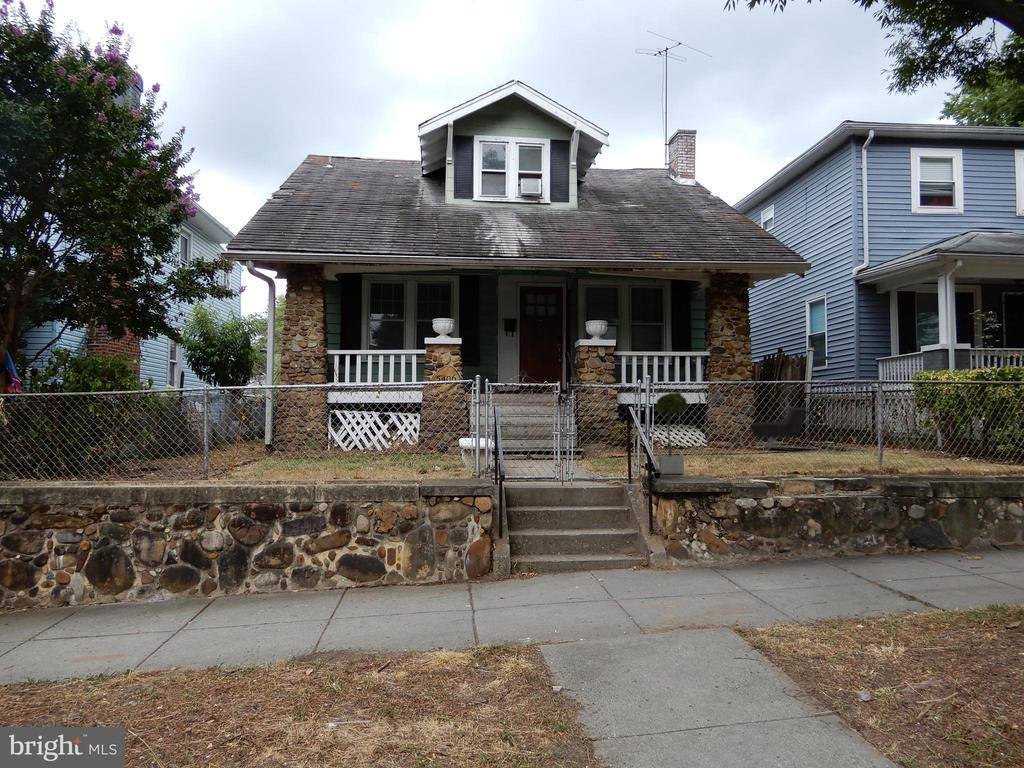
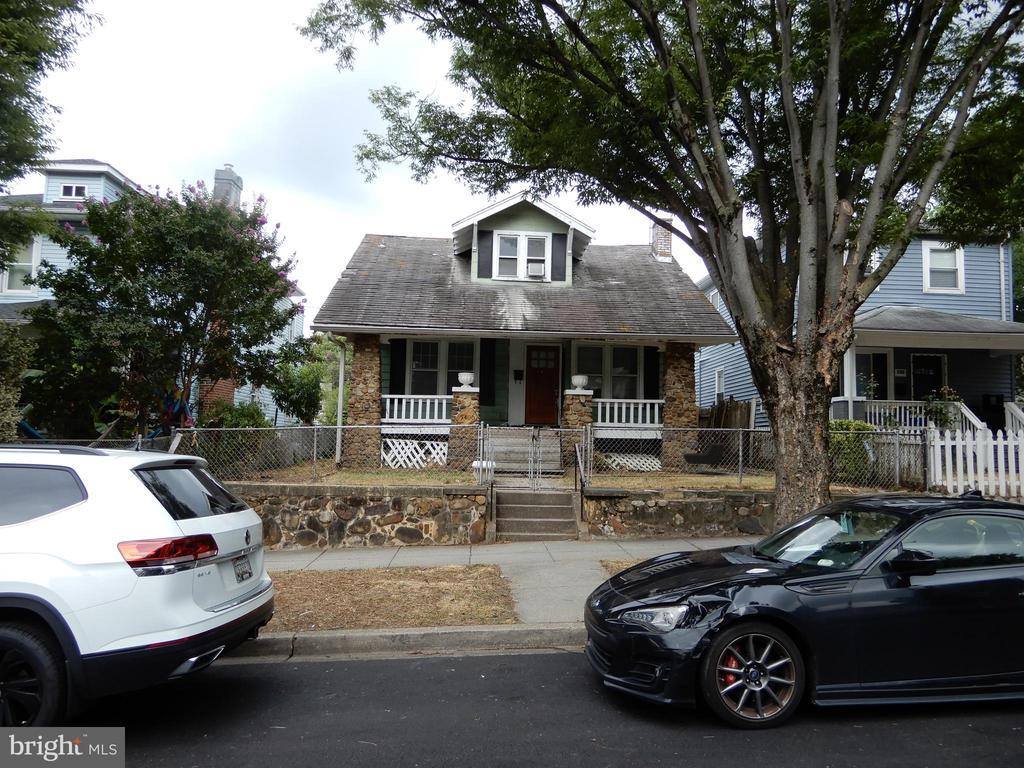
potted tree: present [653,391,688,474] -> none [592,434,614,486]

